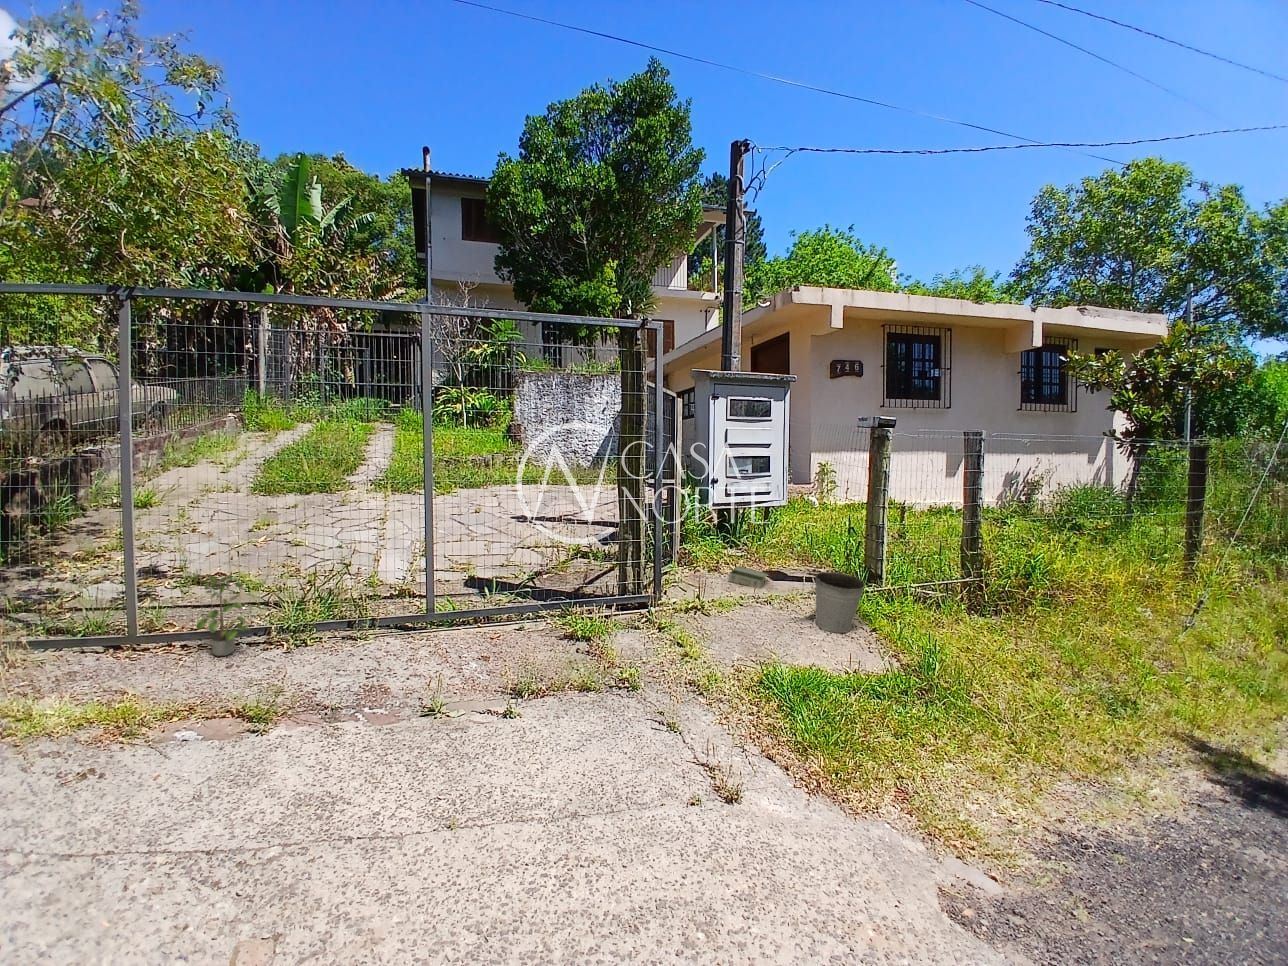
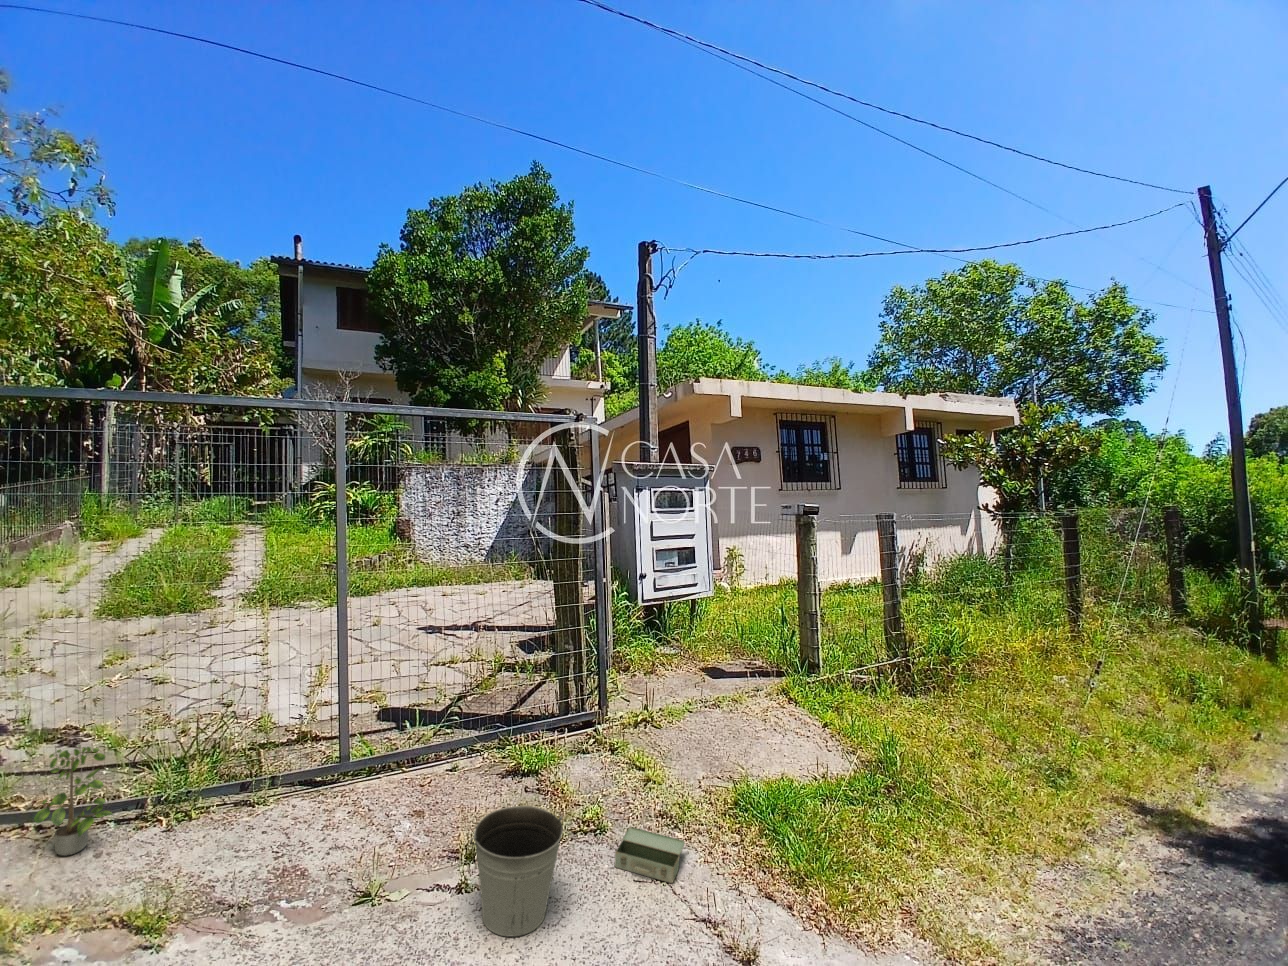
toolbox: present [728,566,768,589] -> present [614,827,685,883]
bucket: present [815,572,865,633] -> present [470,806,563,936]

